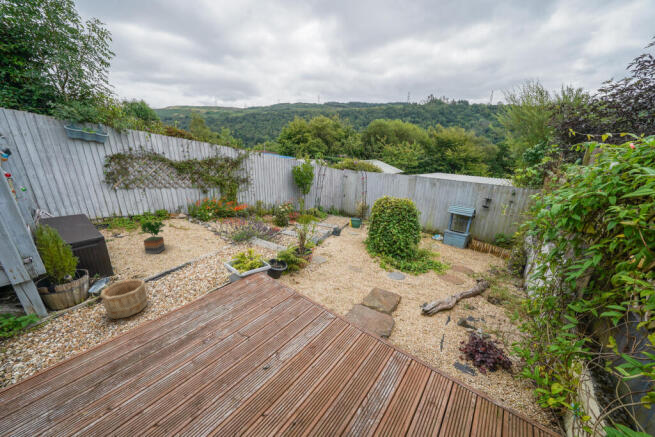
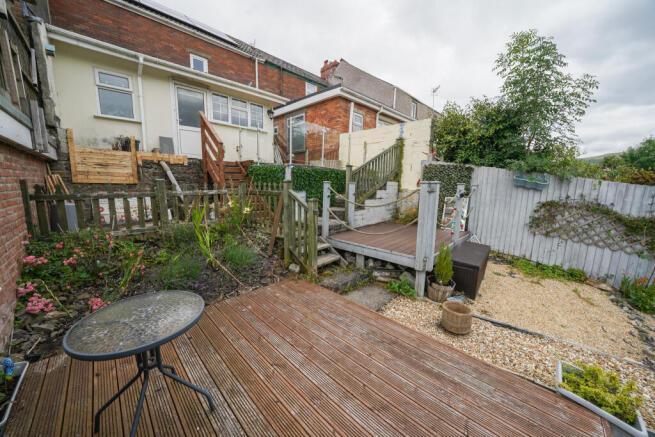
potted tree: present [142,221,165,254] -> none [514,270,547,307]

